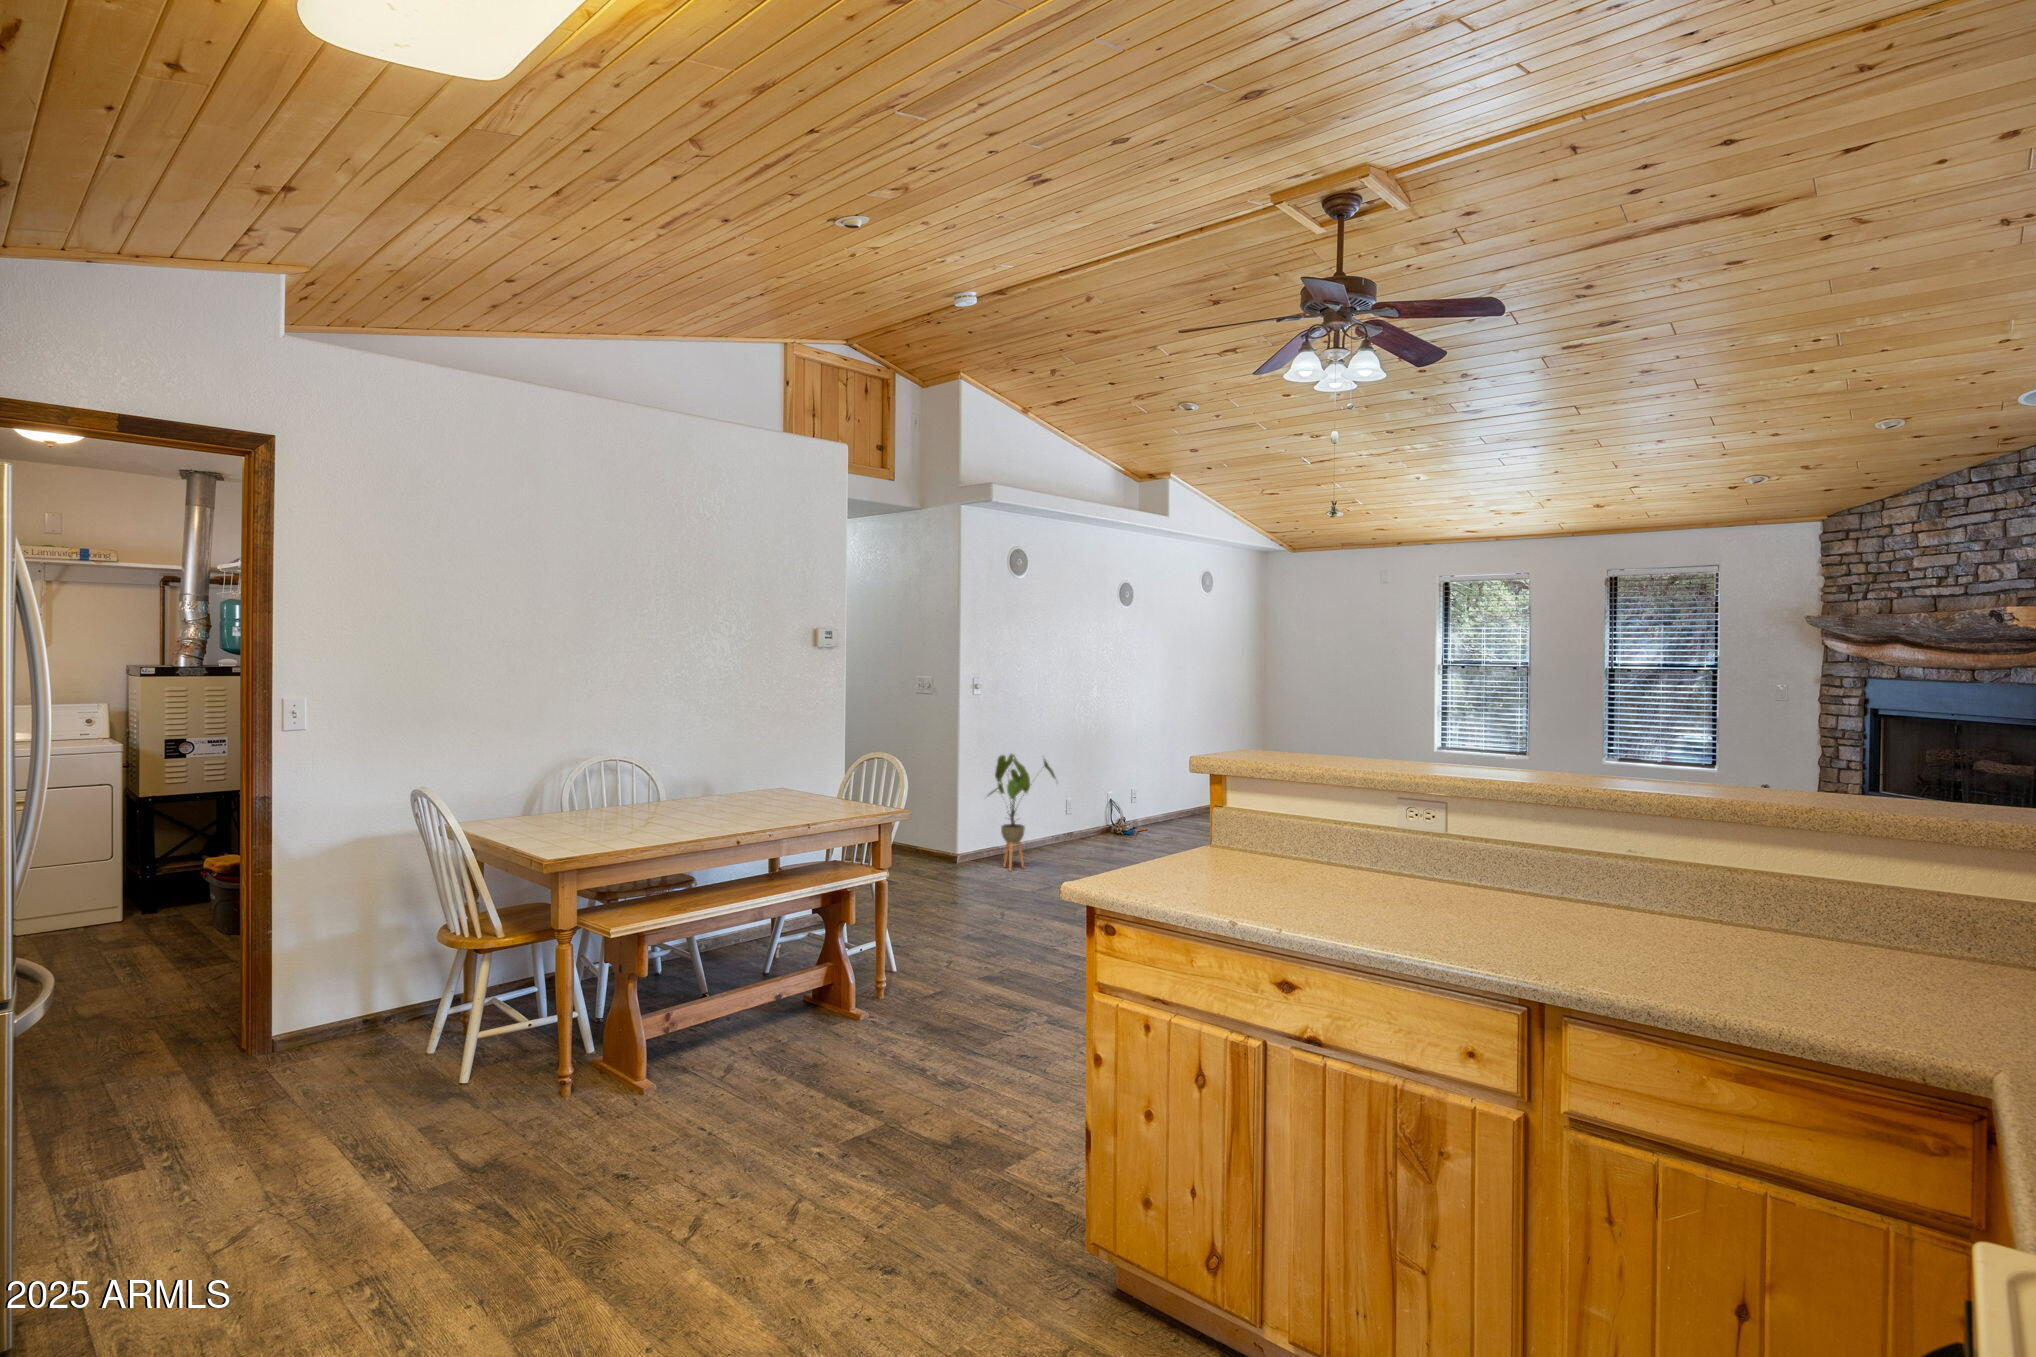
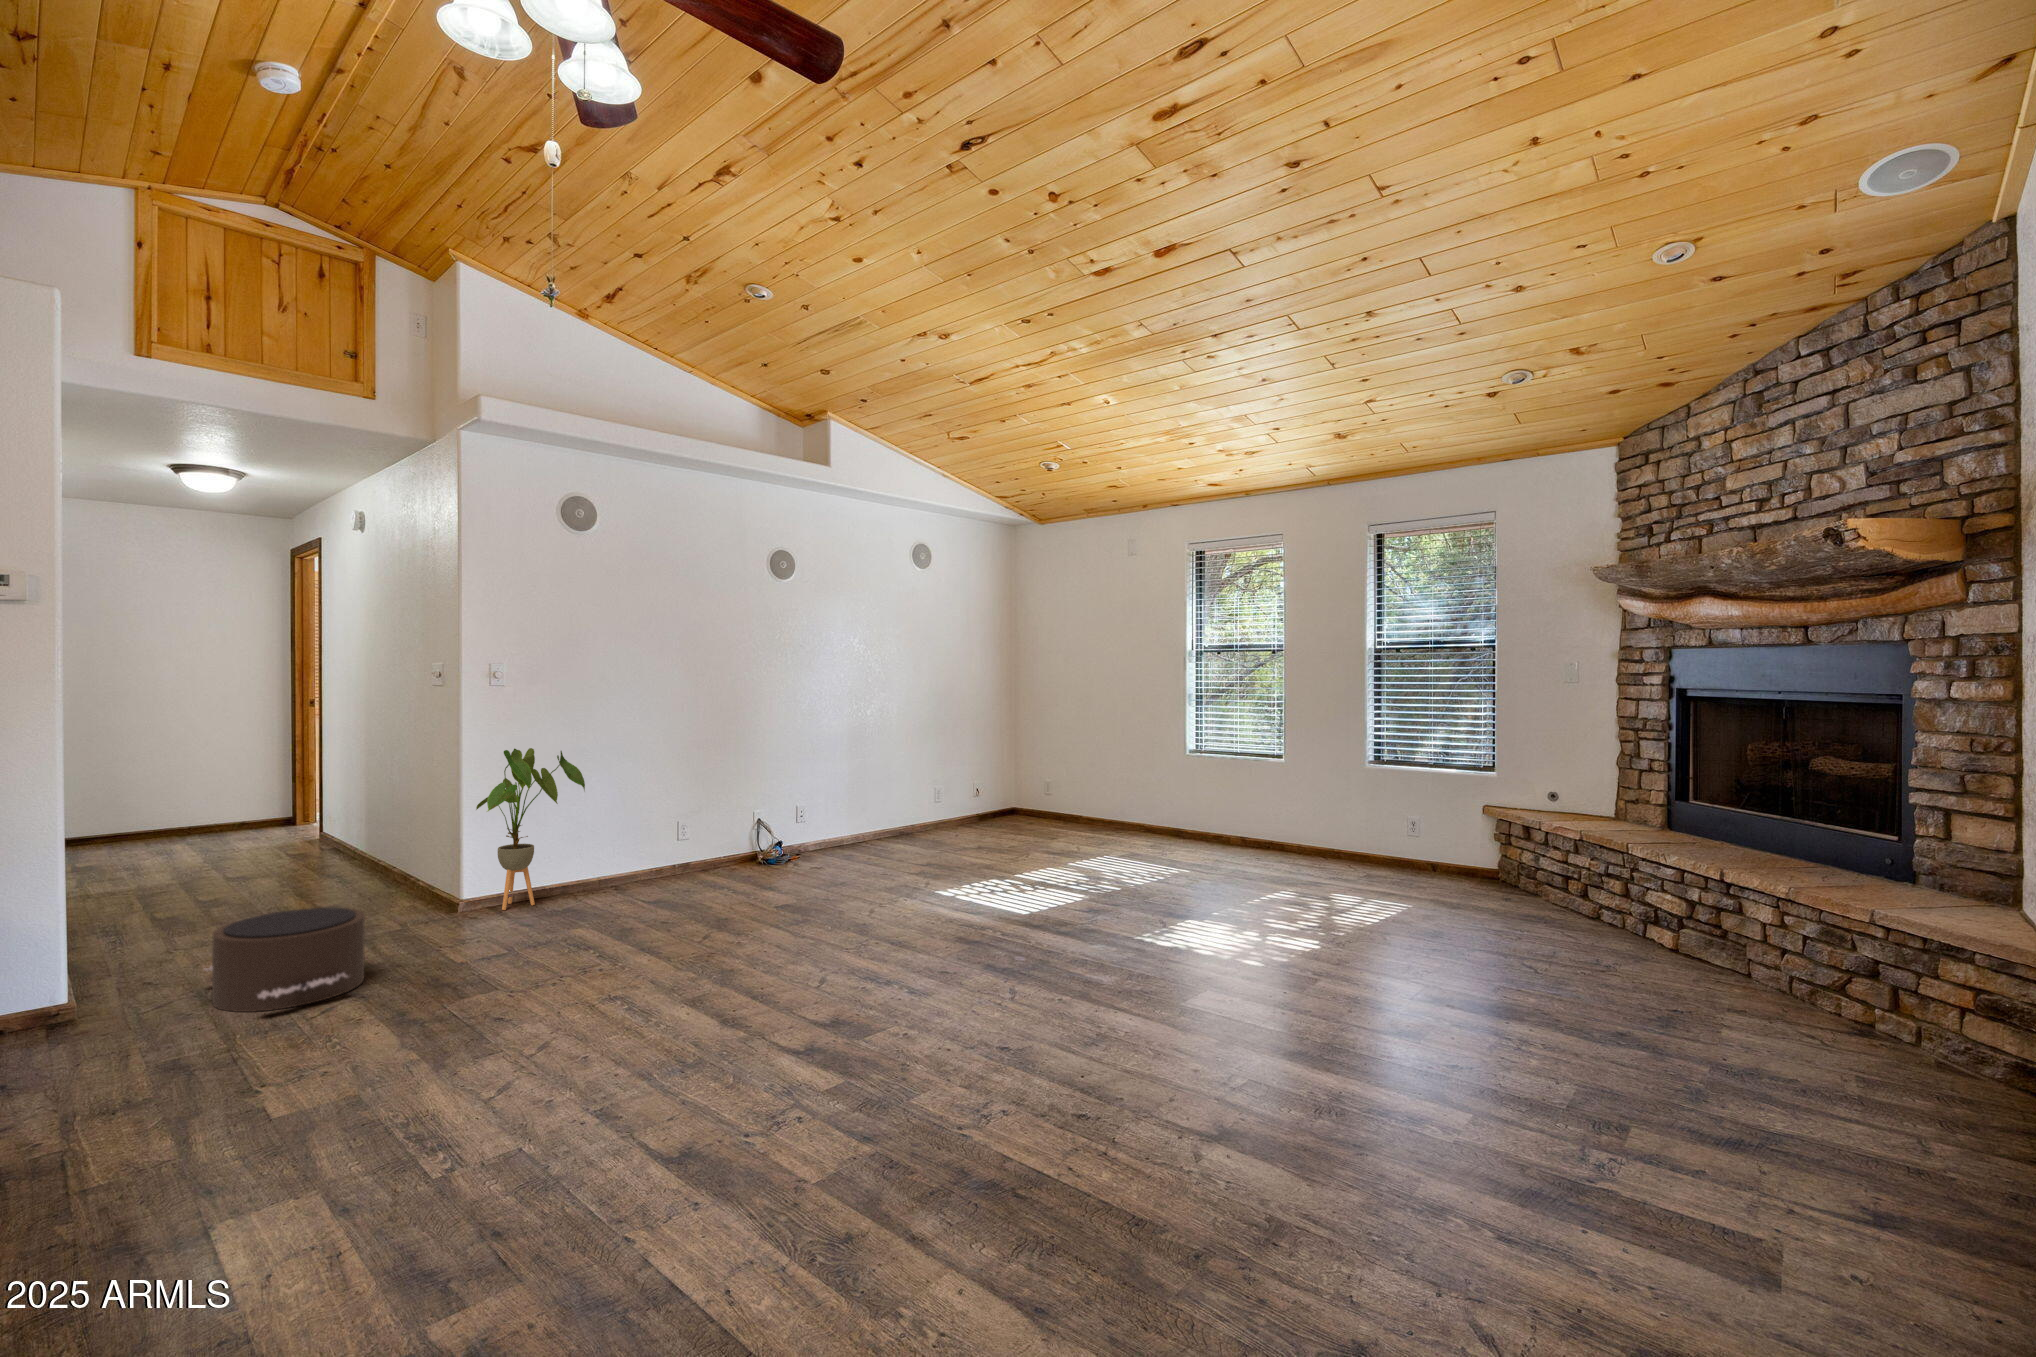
pouf: none [925,863,1029,925] -> present [204,908,365,1012]

